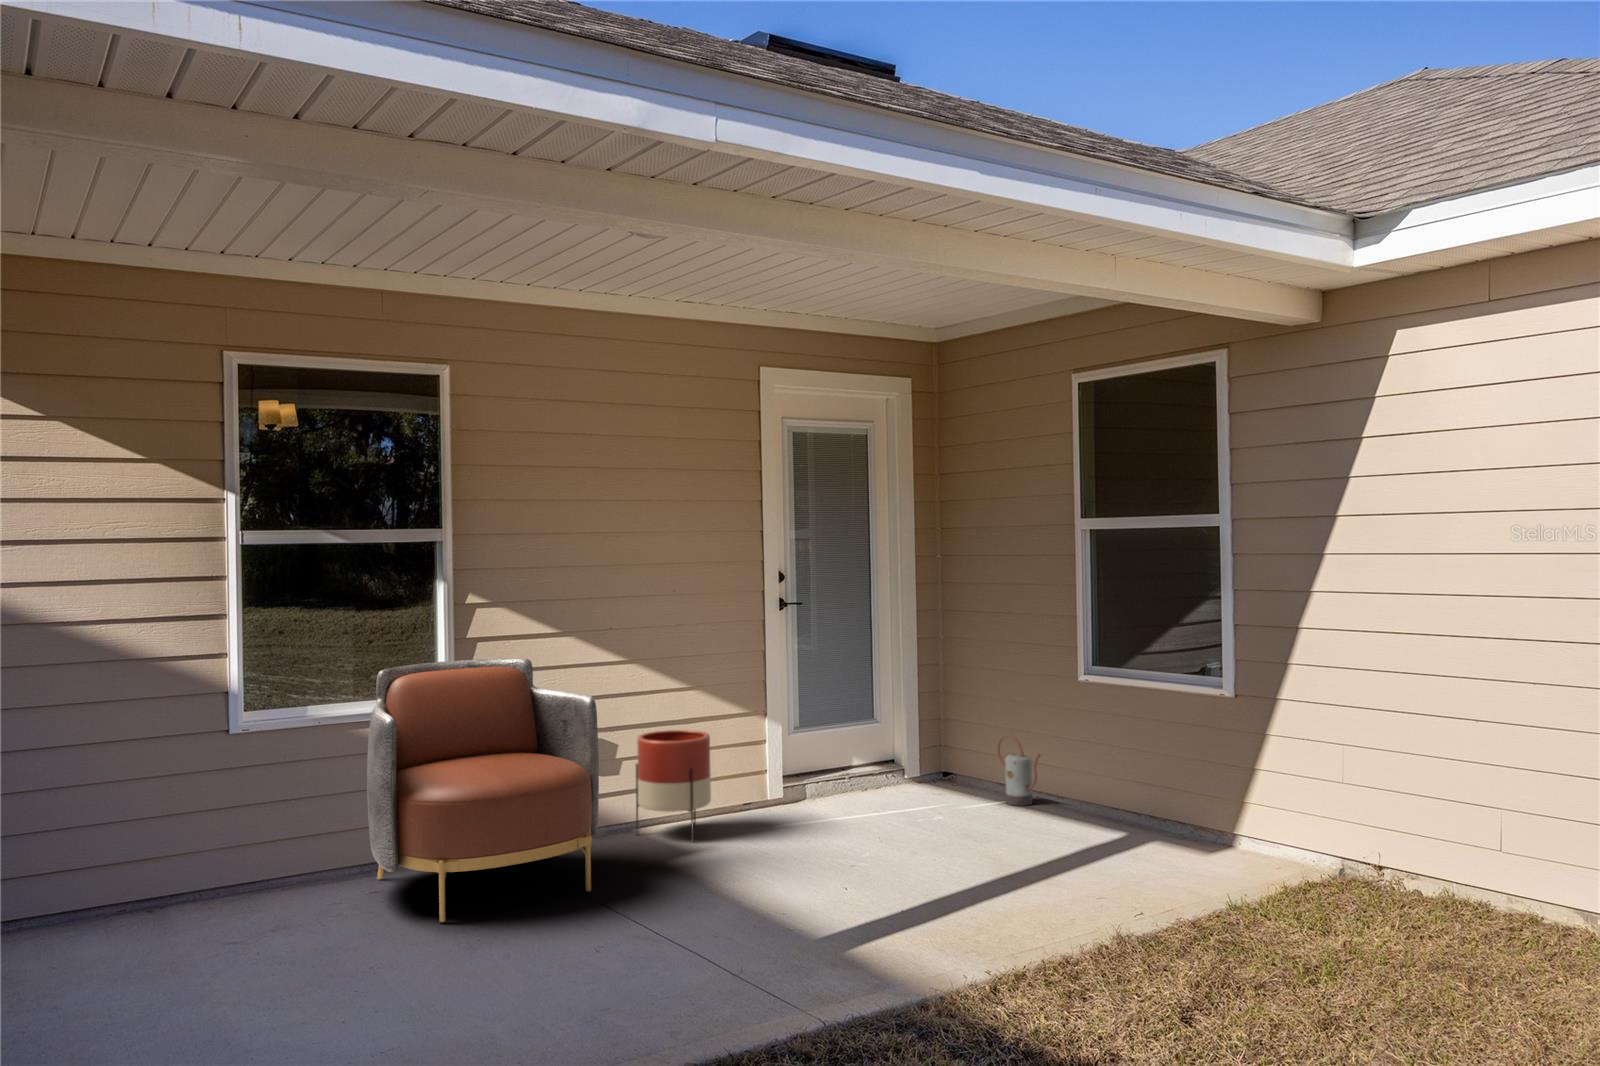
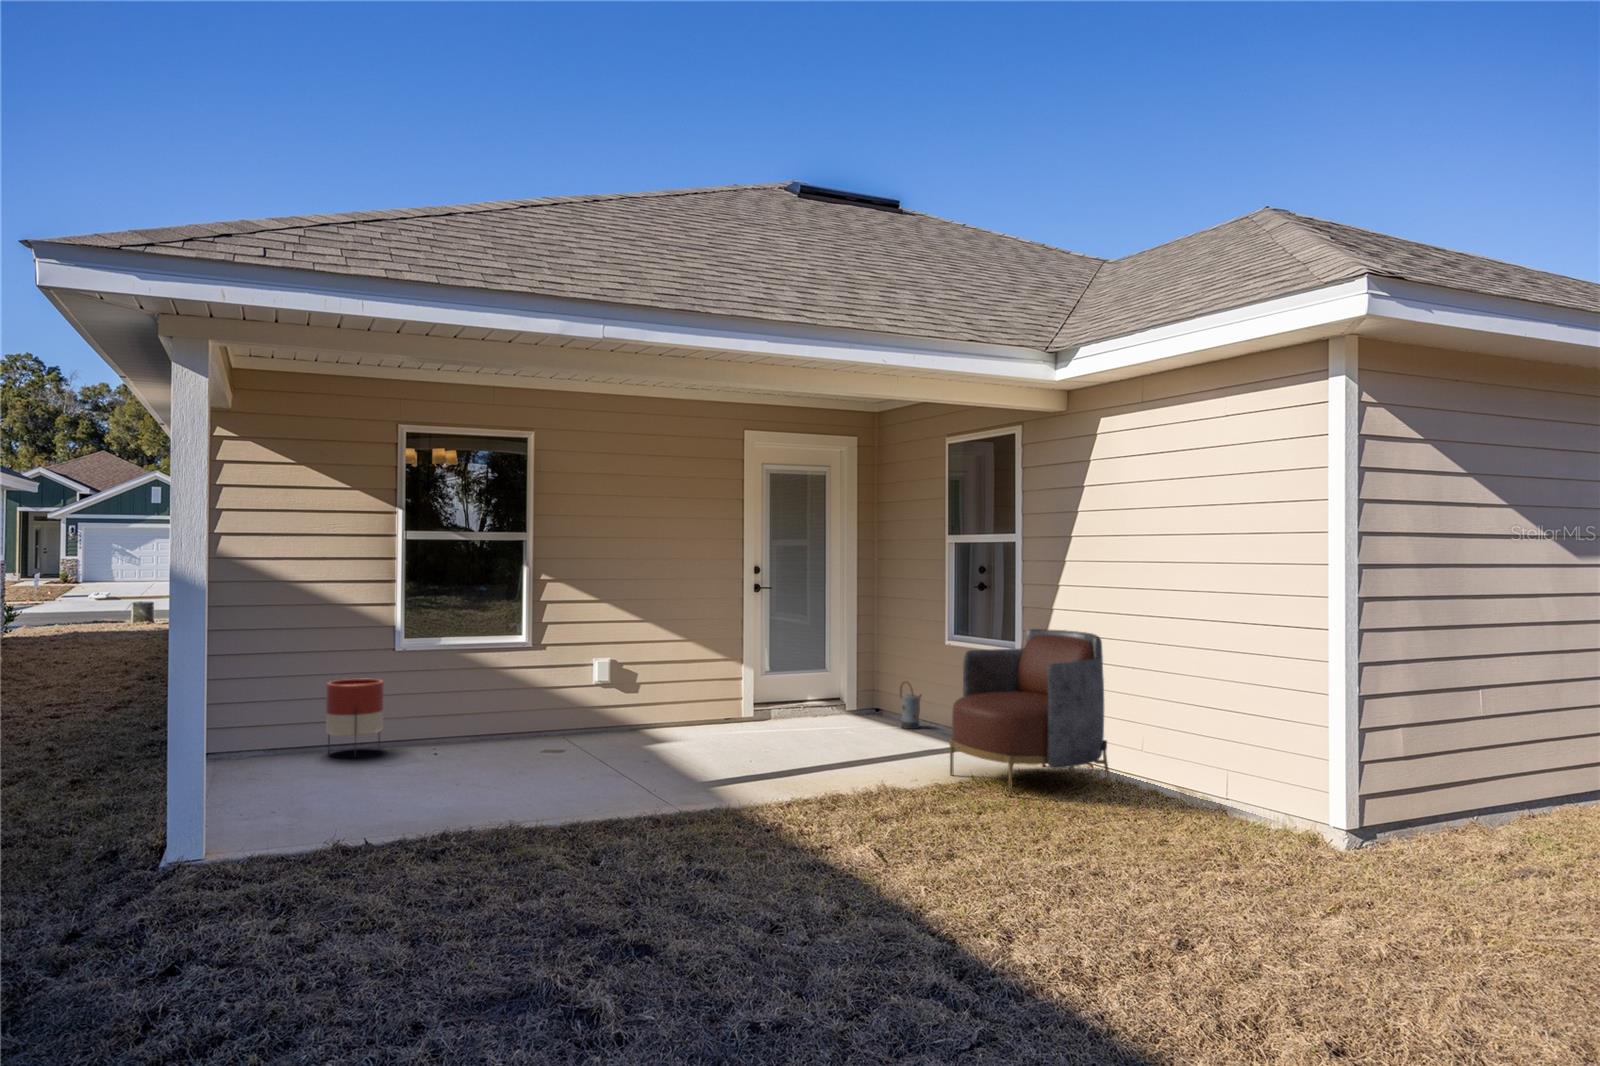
armchair: present [367,658,599,923] -> present [949,629,1111,797]
planter: present [636,730,711,841] -> present [326,679,384,752]

